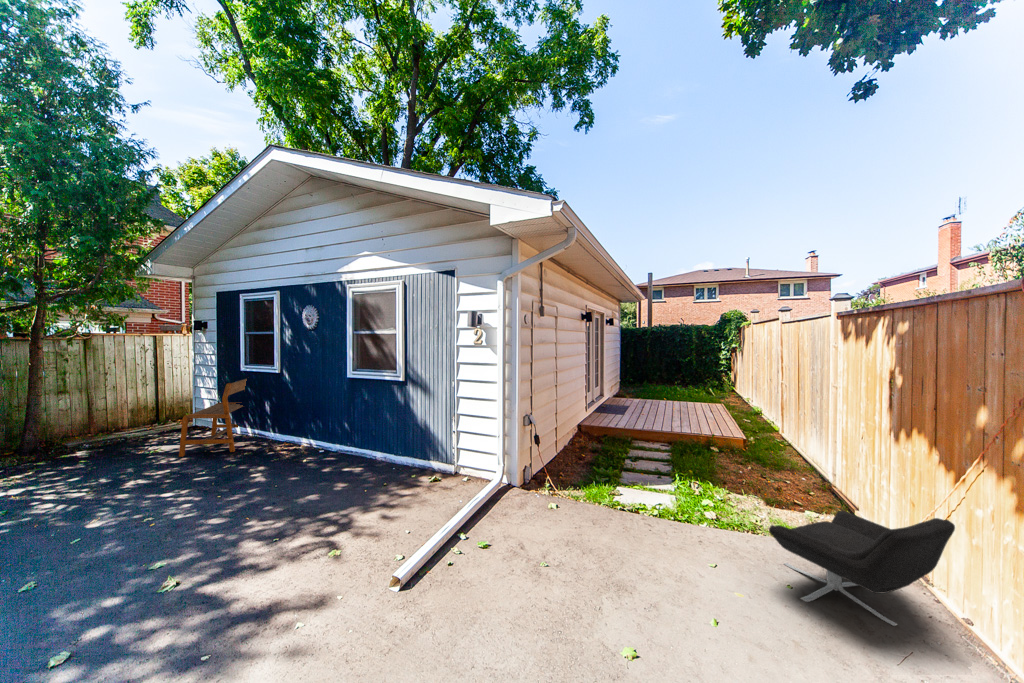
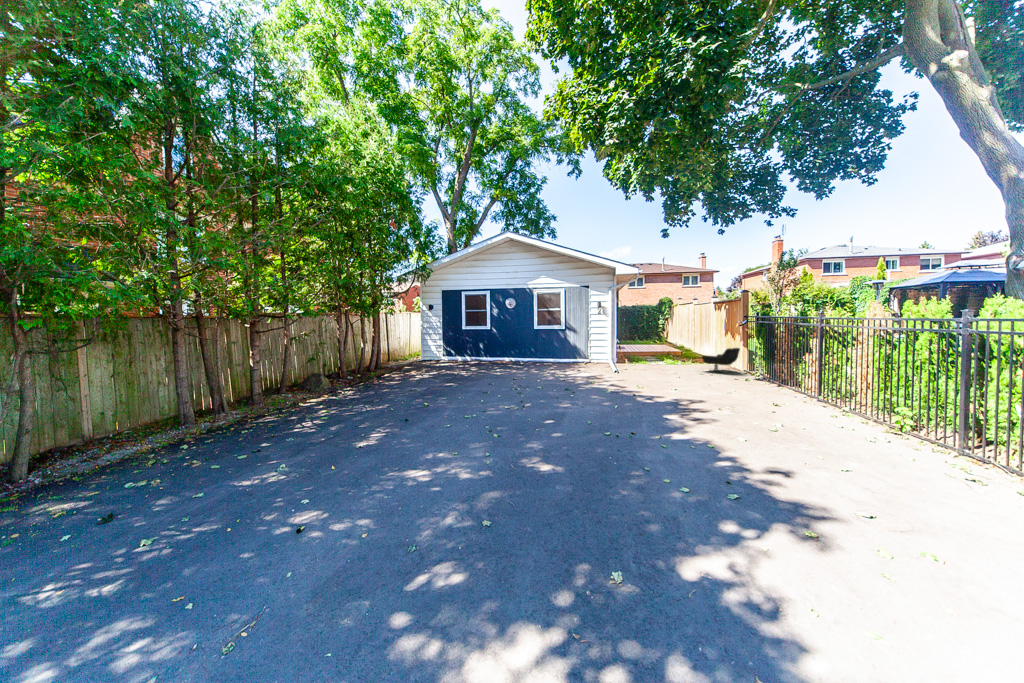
bench: present [179,379,247,457] -> none [447,333,477,367]

